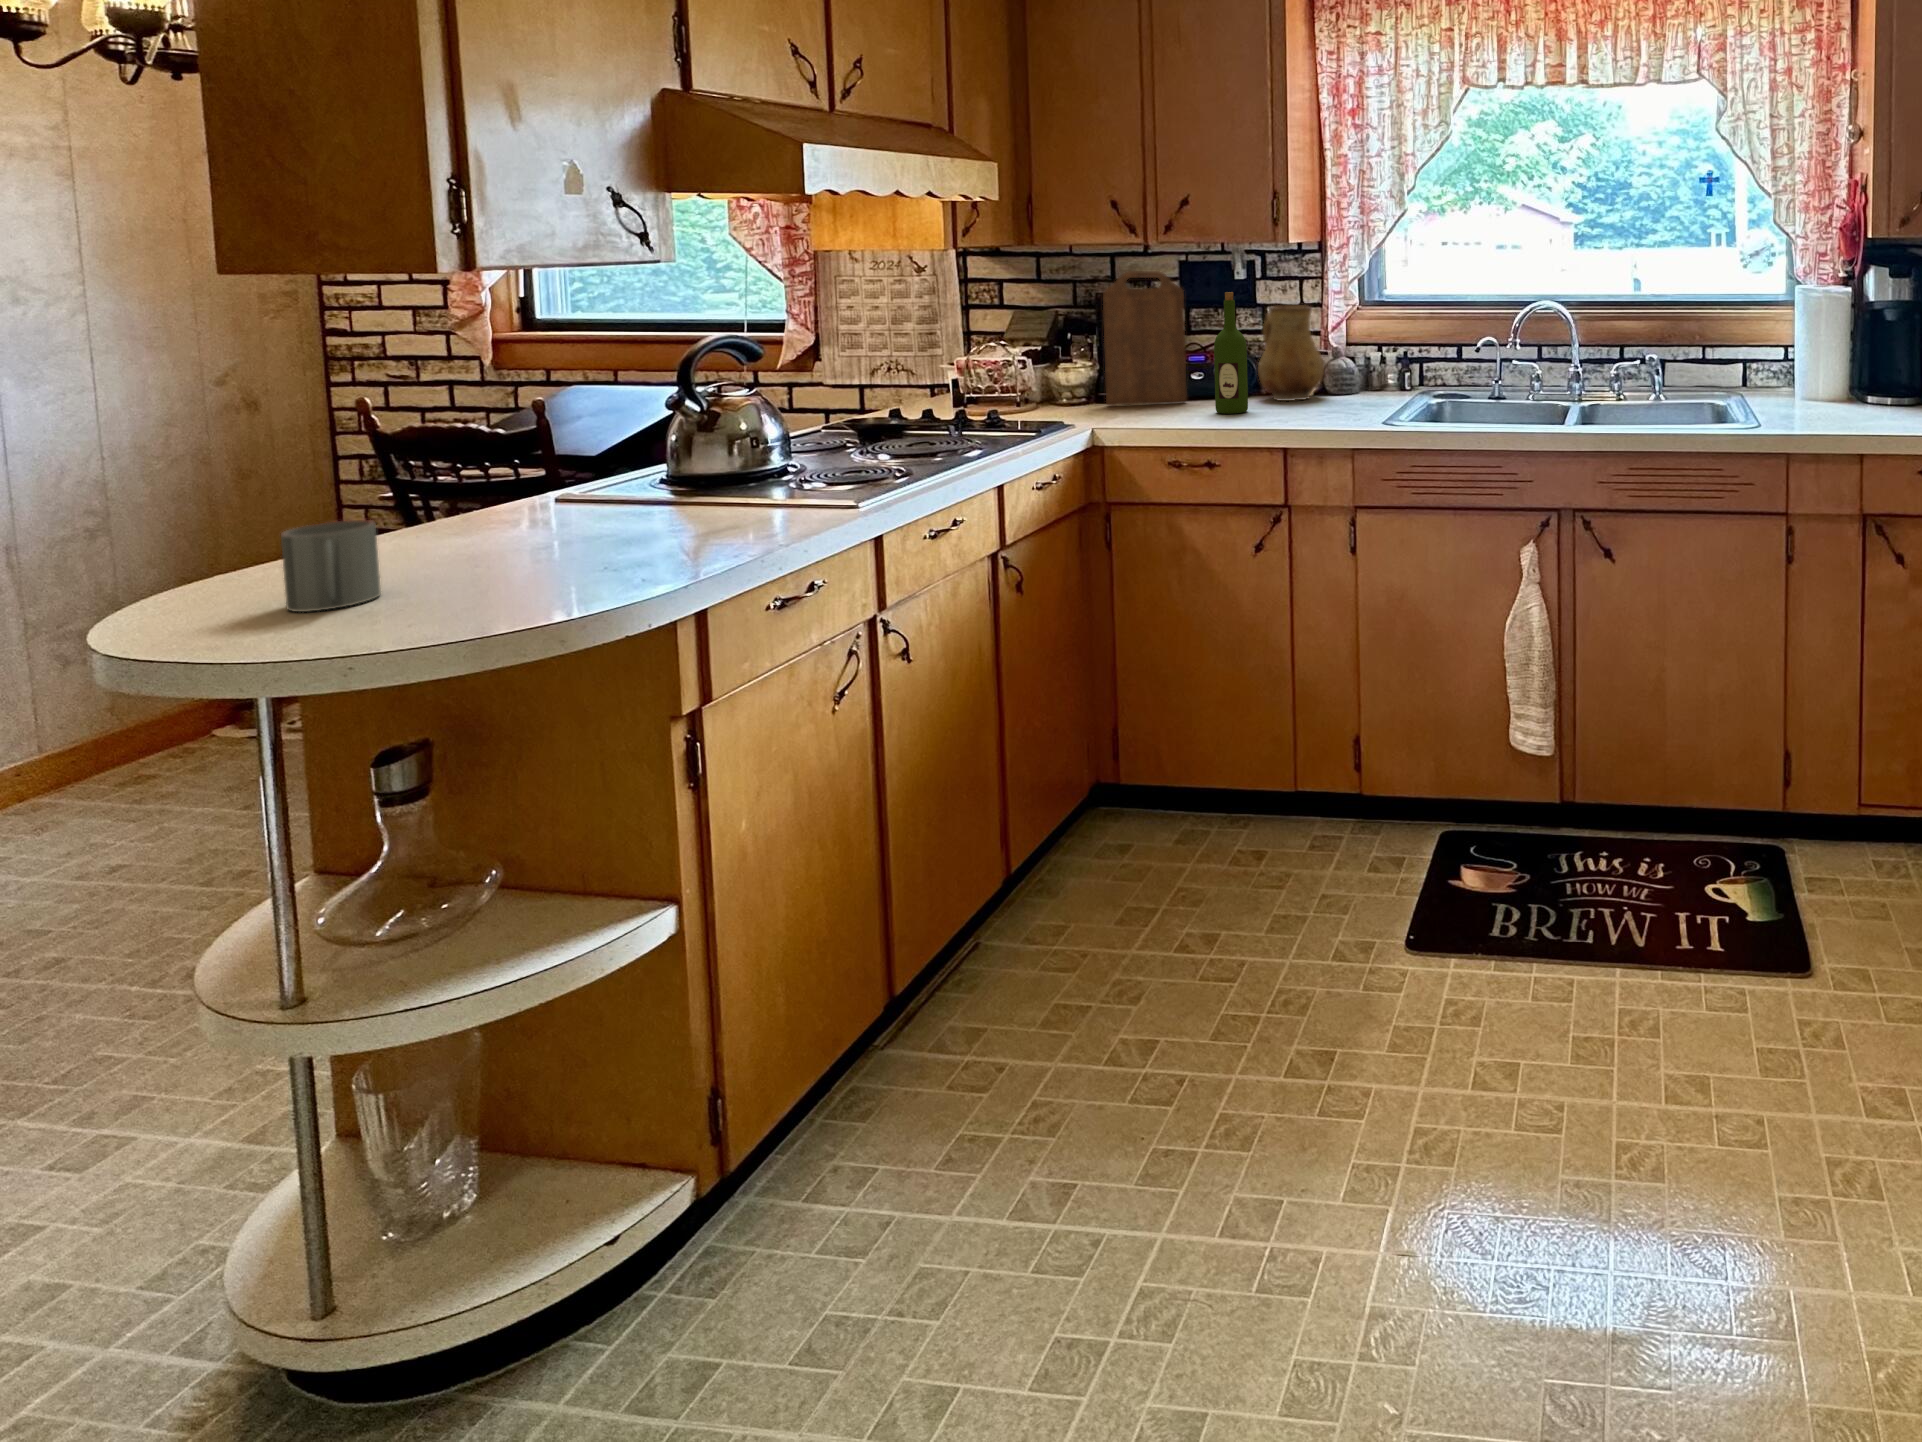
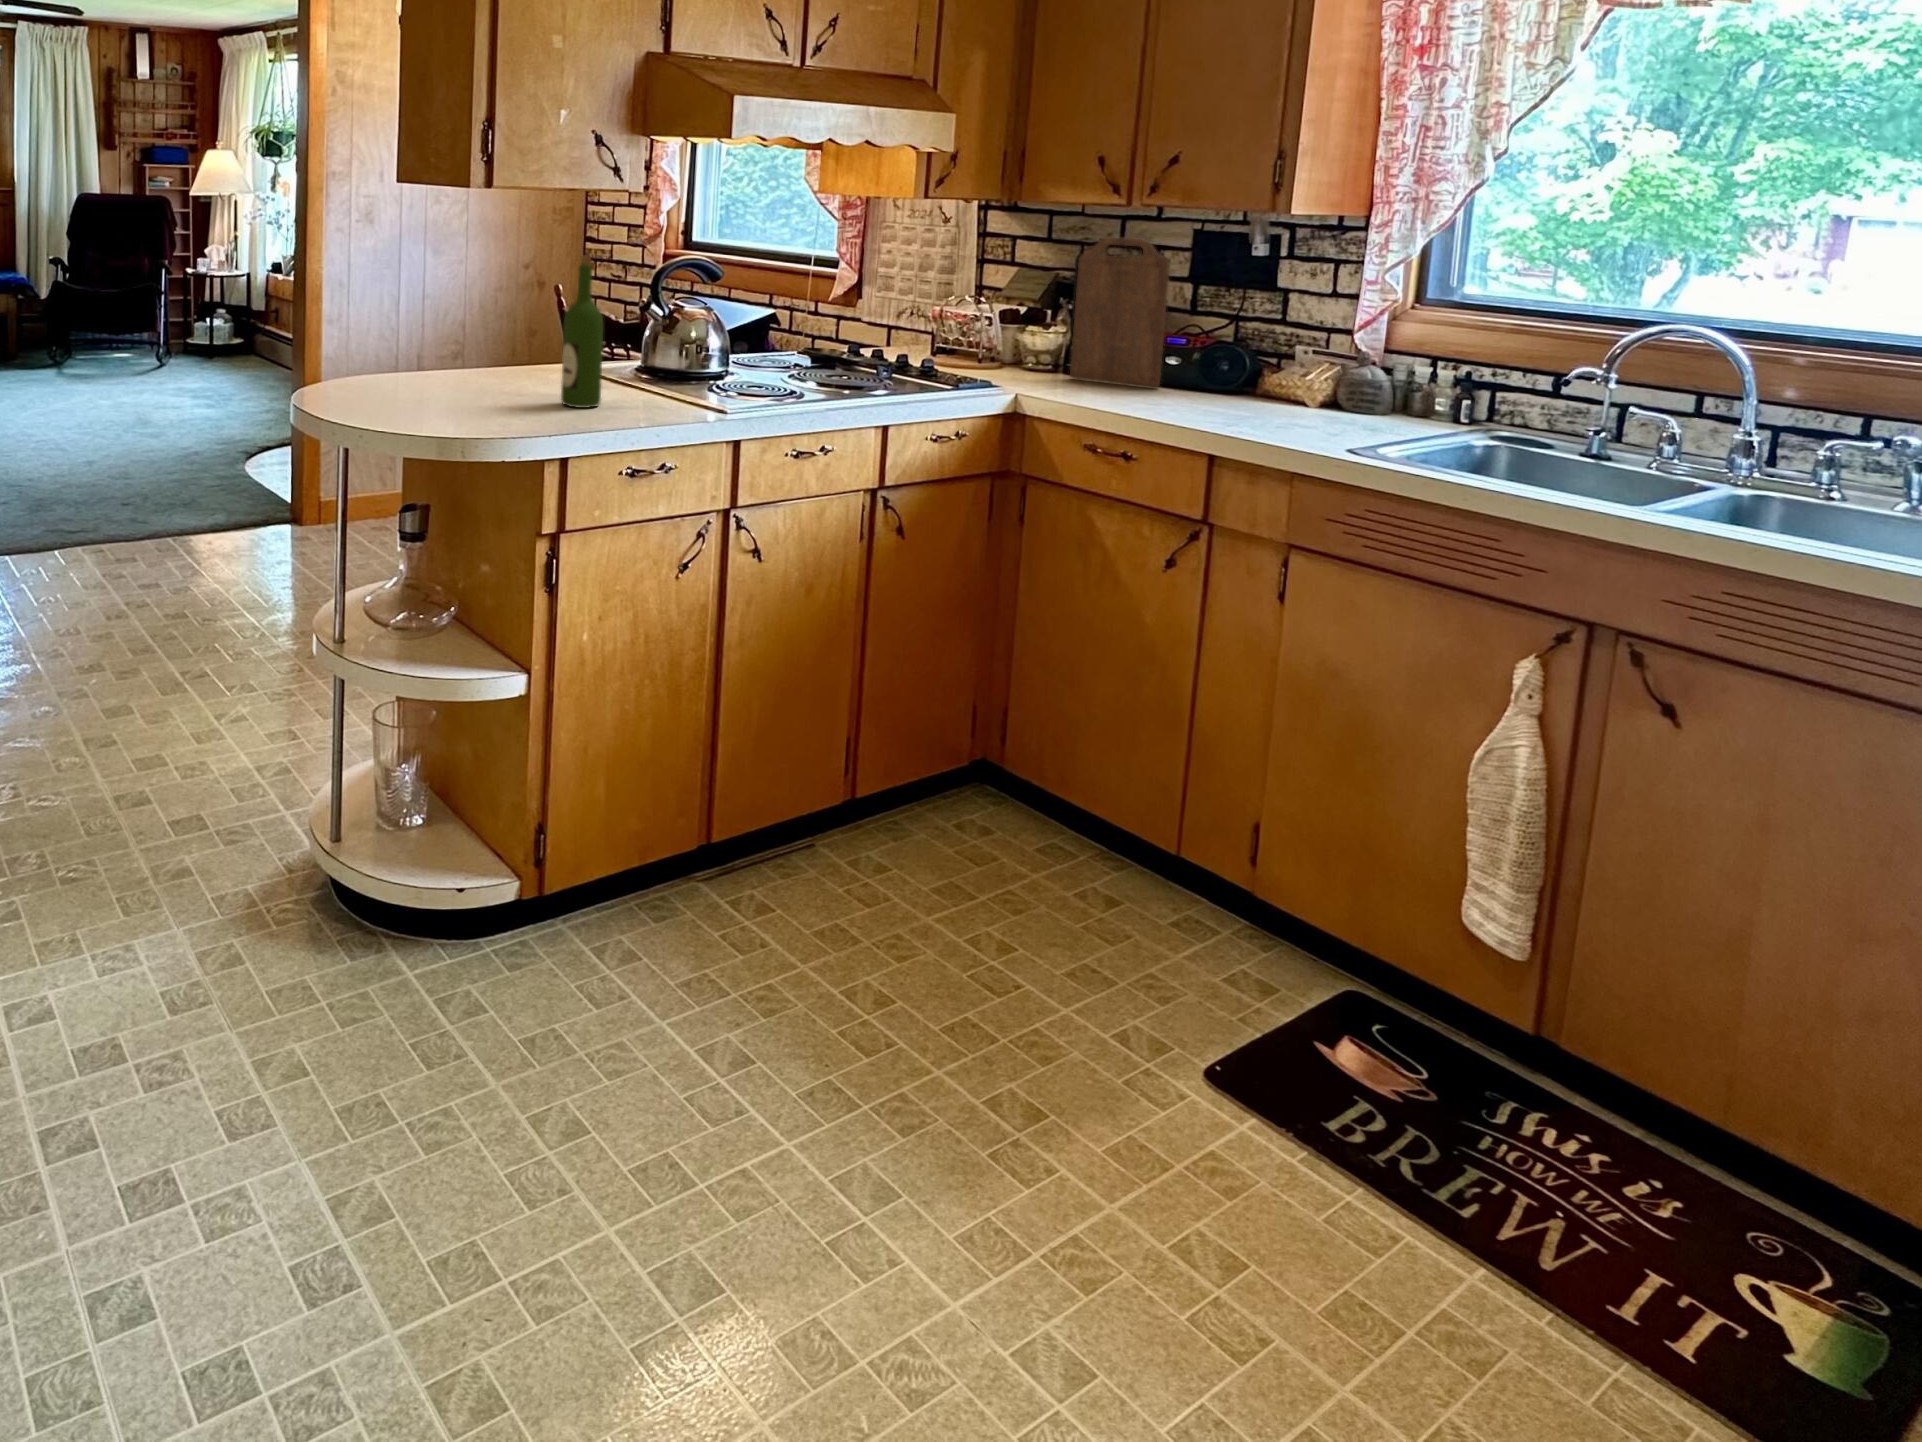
wine bottle: present [1214,292,1248,414] -> present [561,255,603,408]
ceramic pitcher: present [1258,305,1324,401] -> none [1248,291,1339,408]
mug: present [281,520,381,612] -> none [368,359,414,415]

